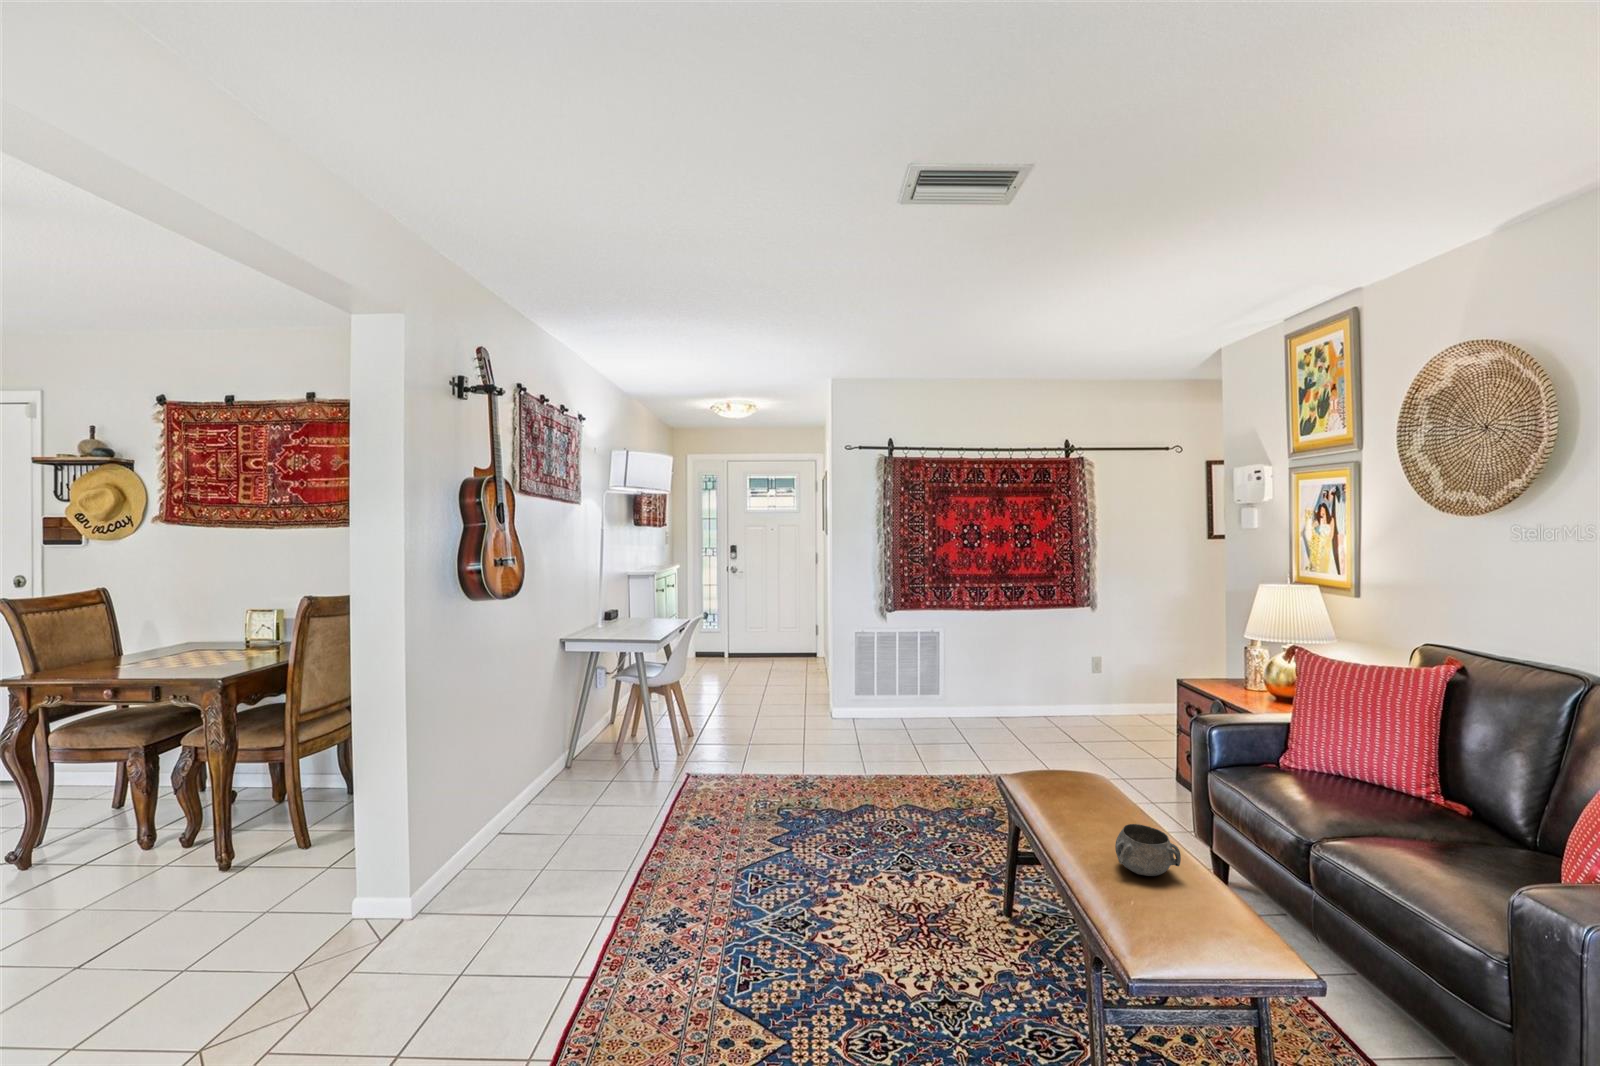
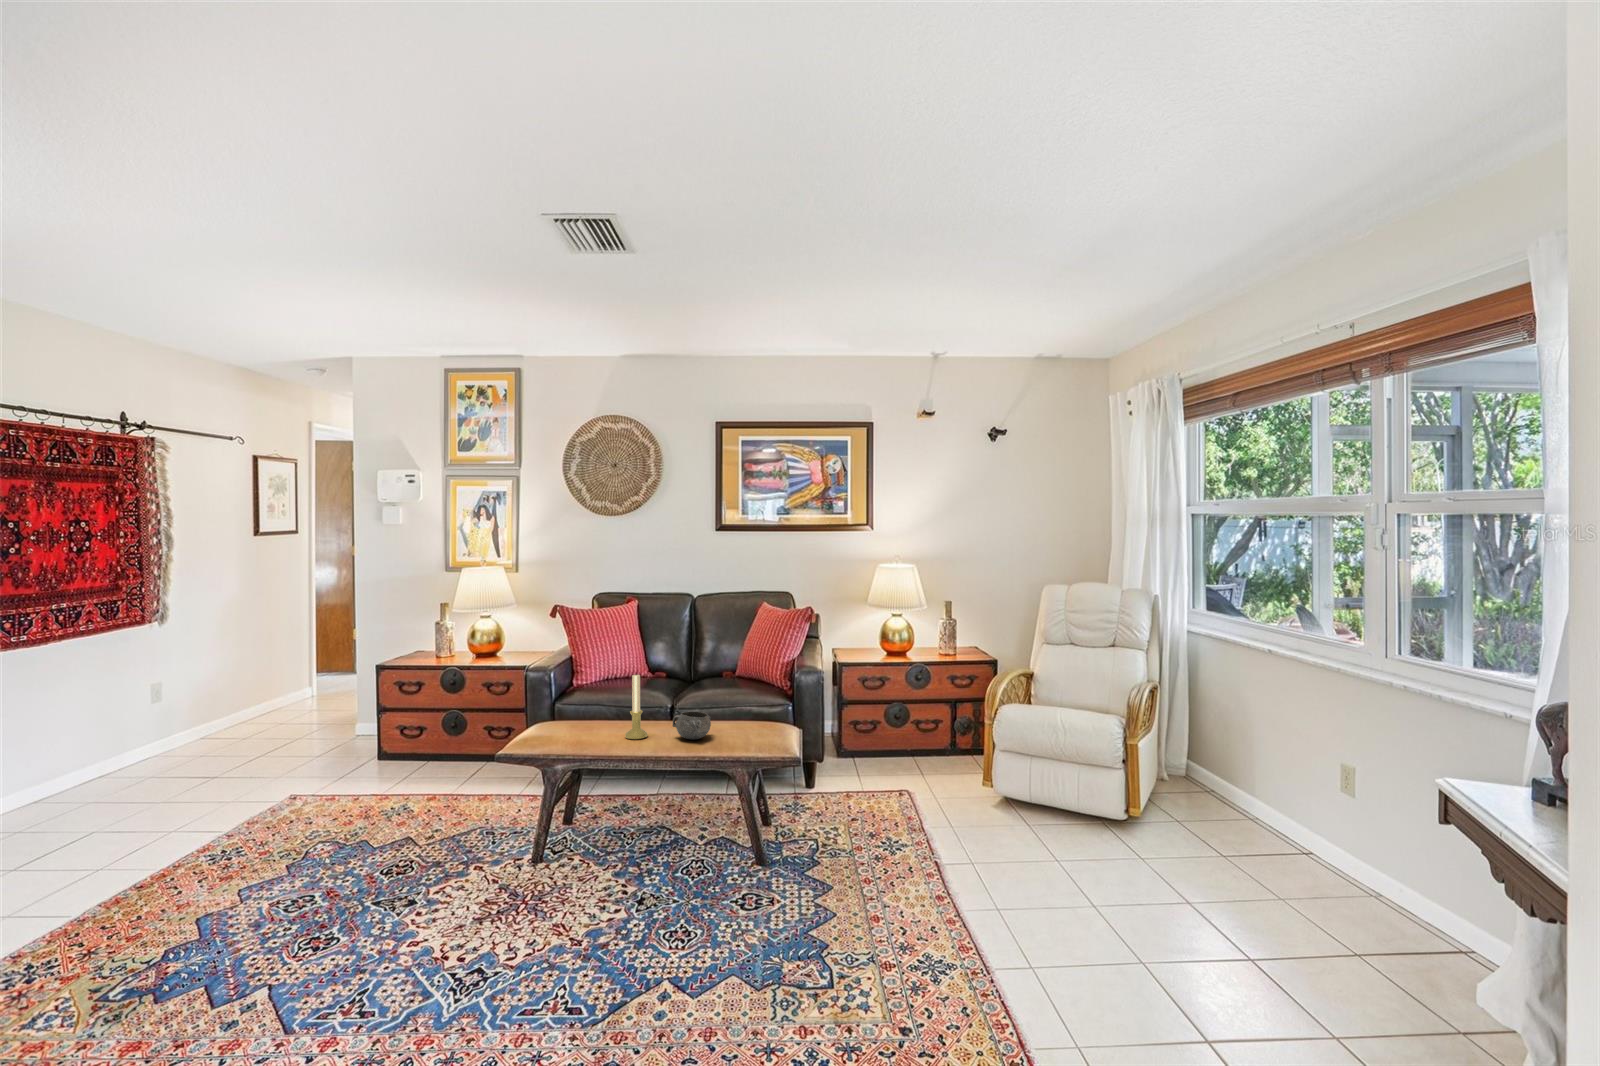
candle holder: none [1087,742,1121,838] -> present [625,675,648,739]

